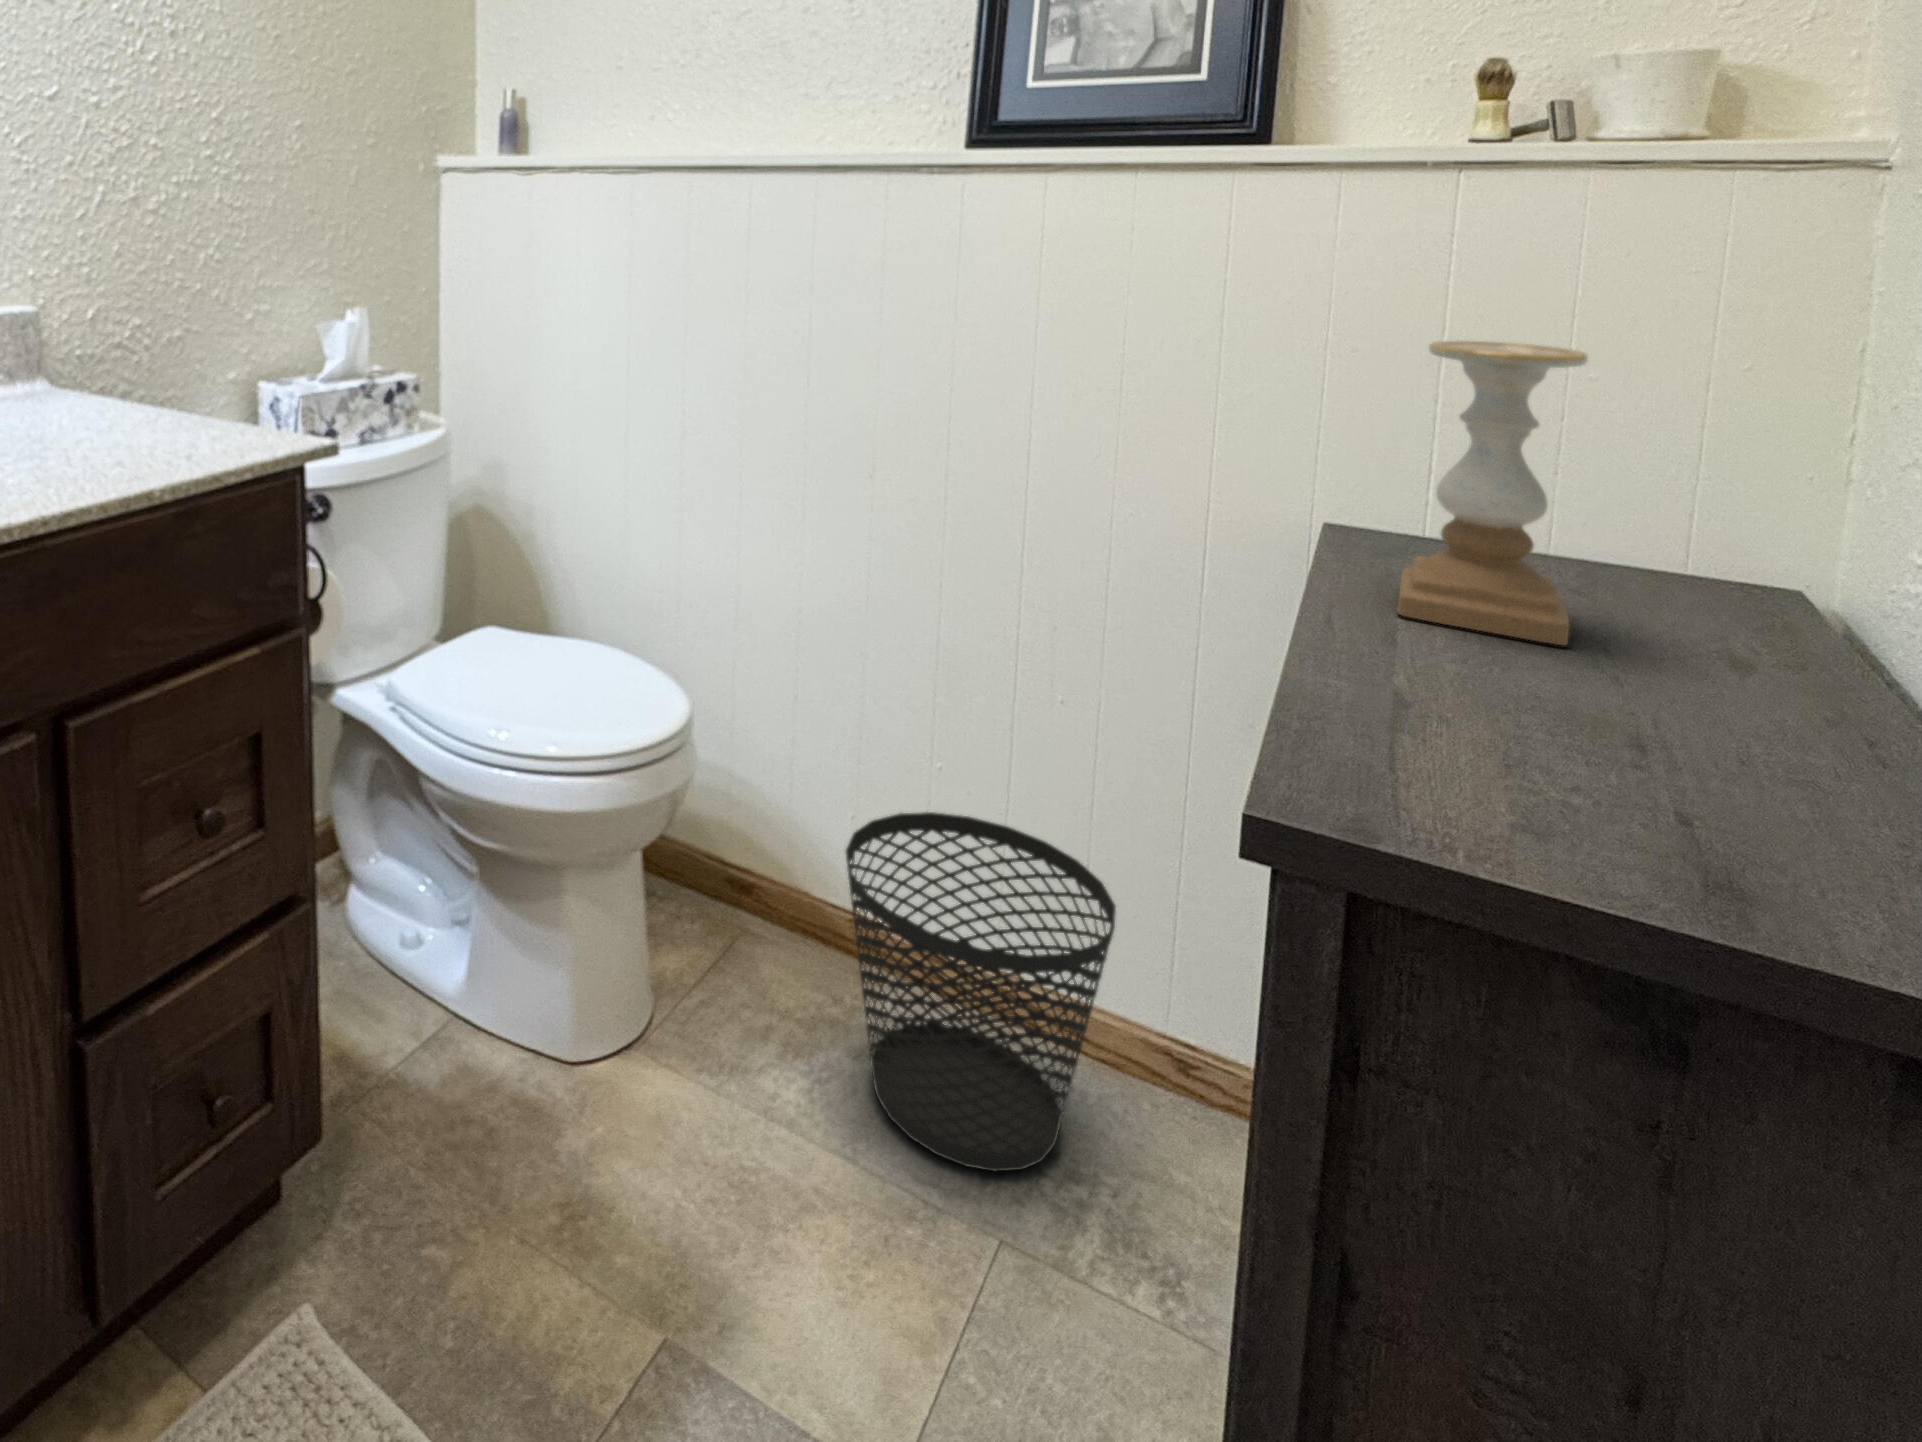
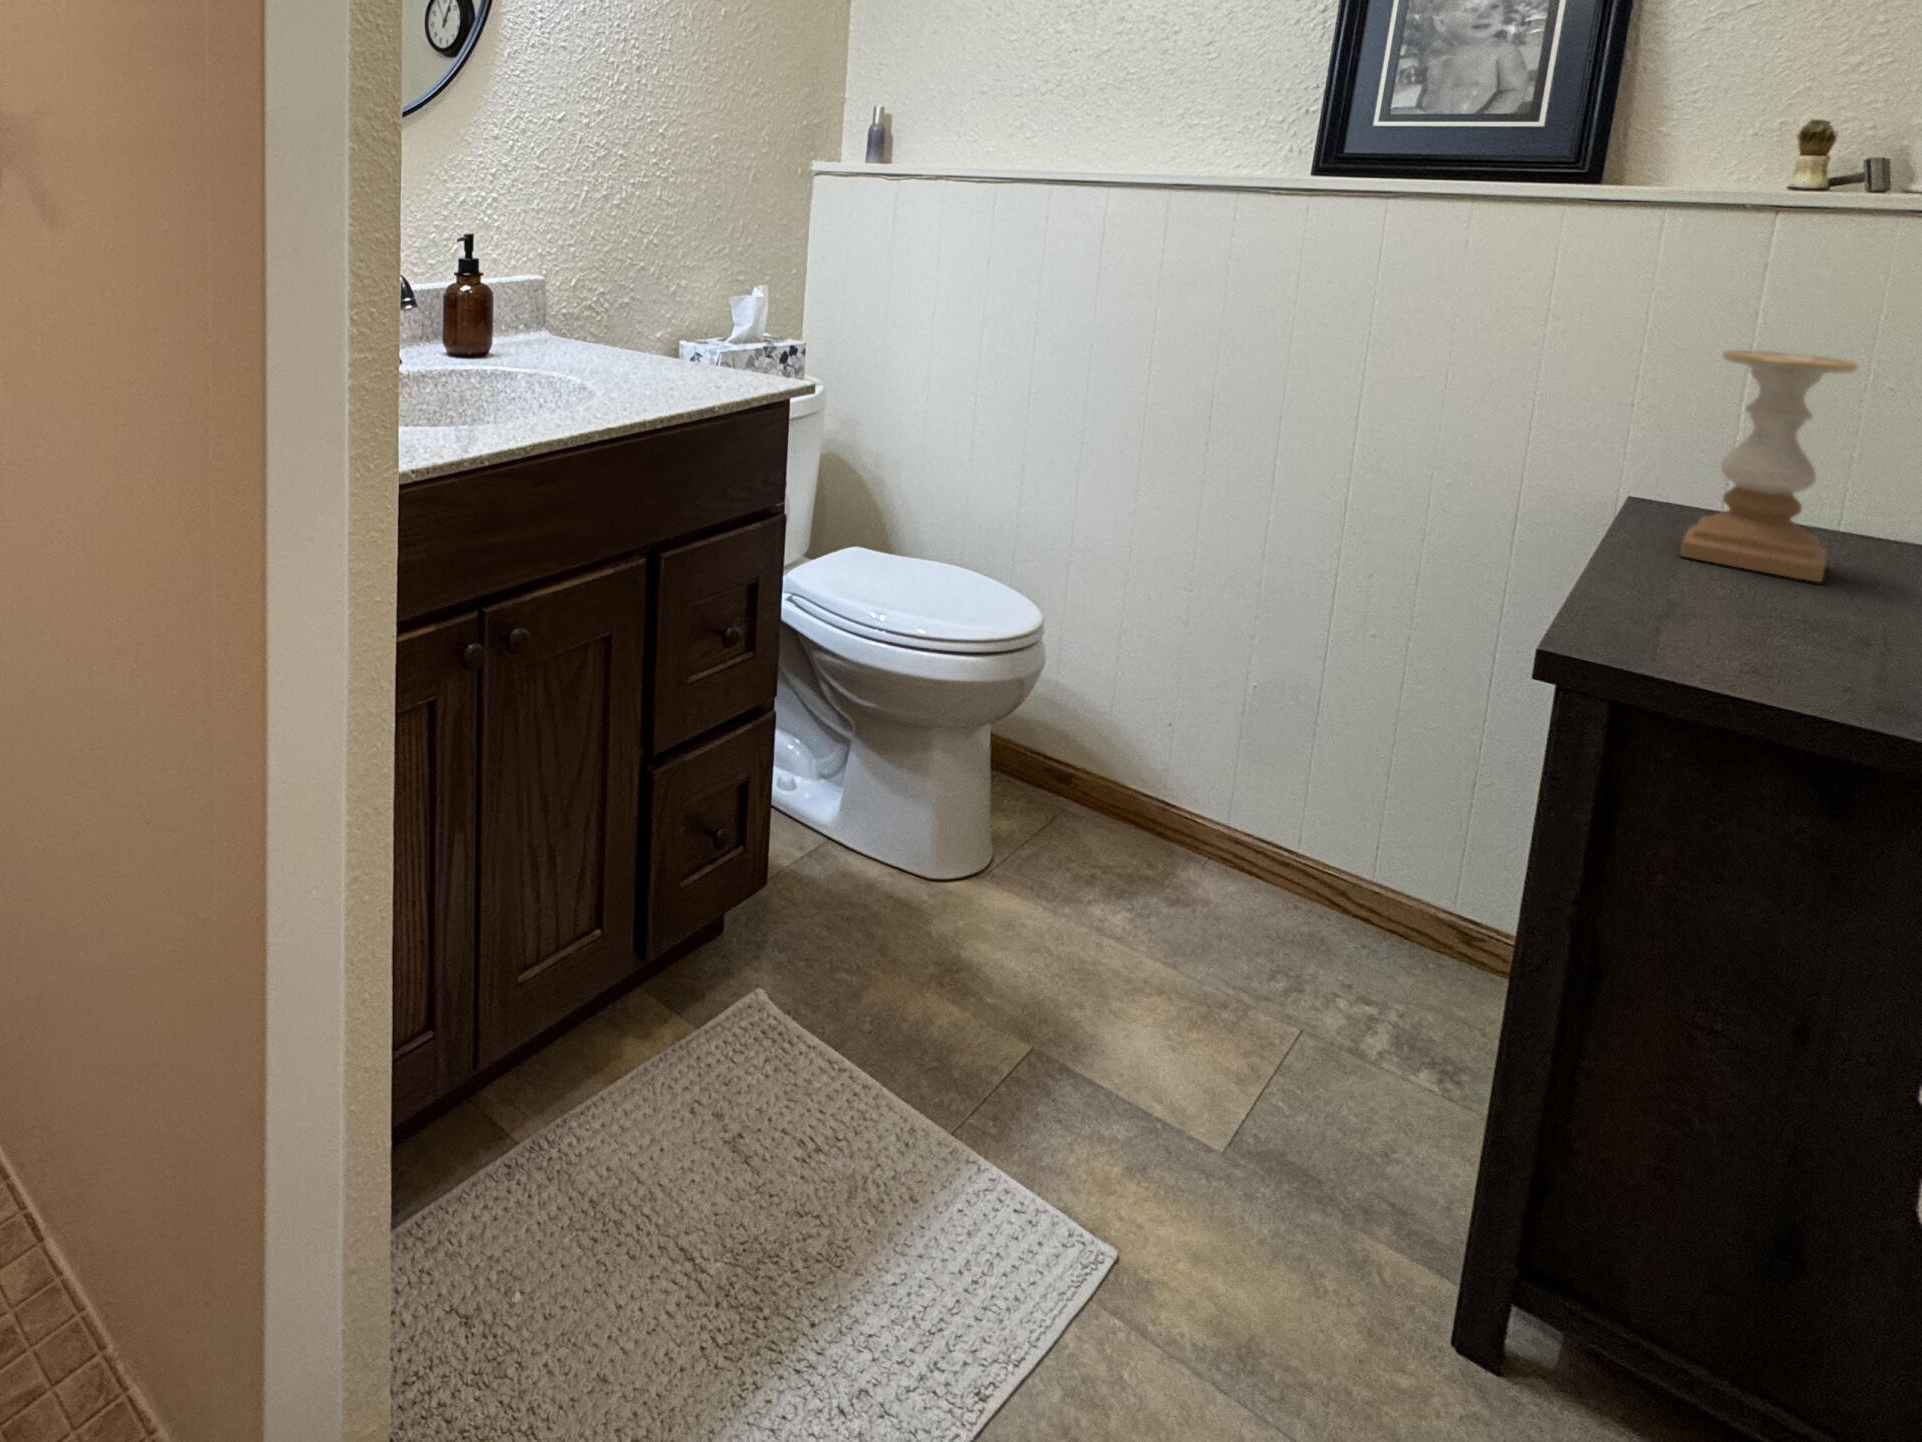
wastebasket: present [846,812,1116,1171] -> none [1178,716,1418,988]

